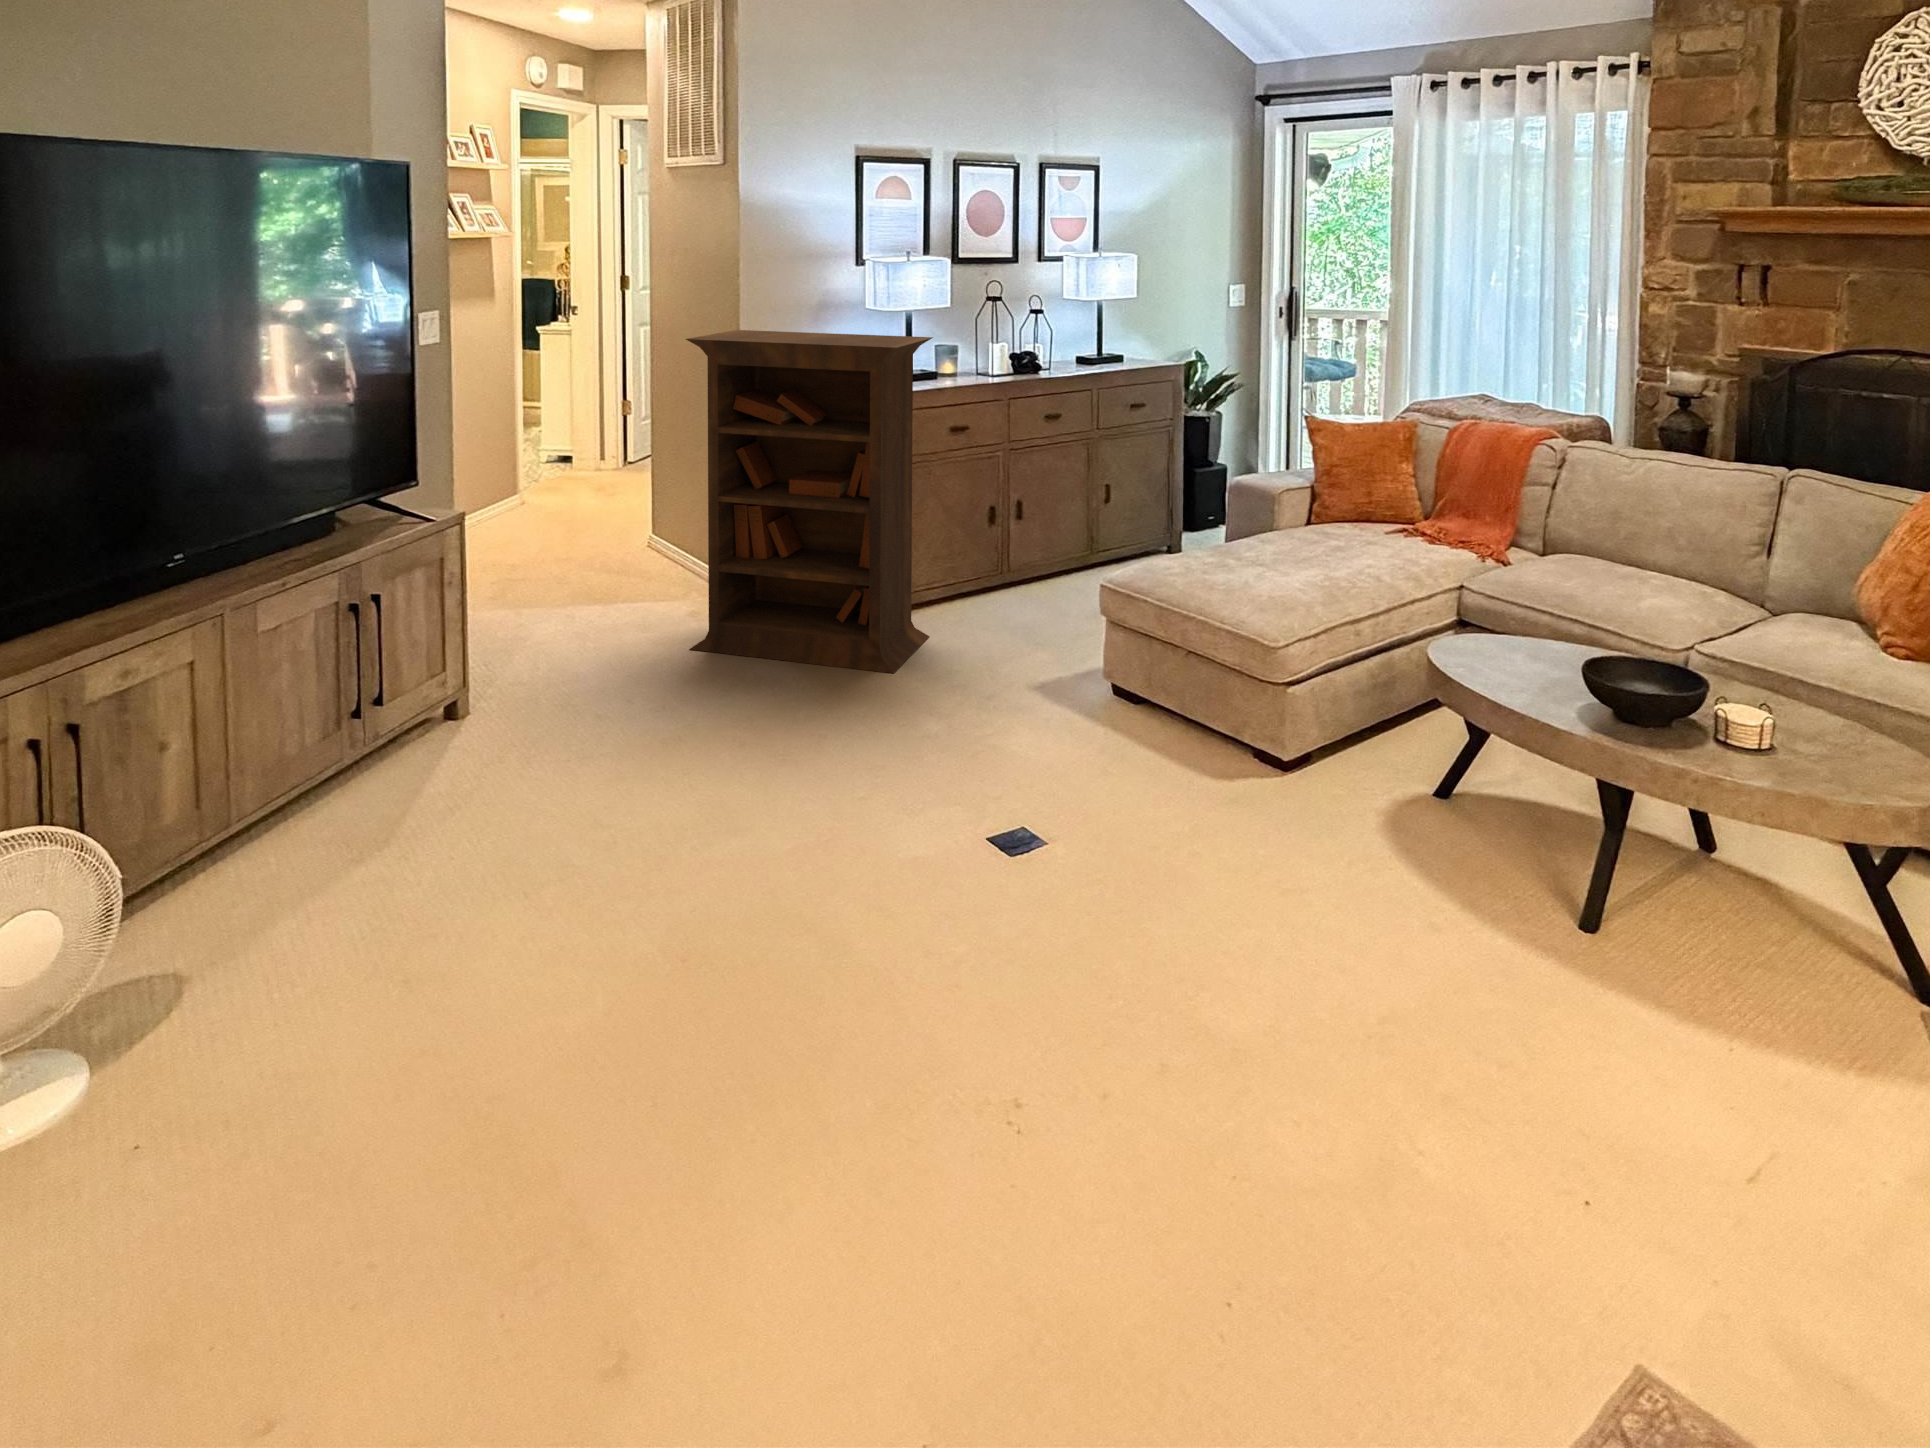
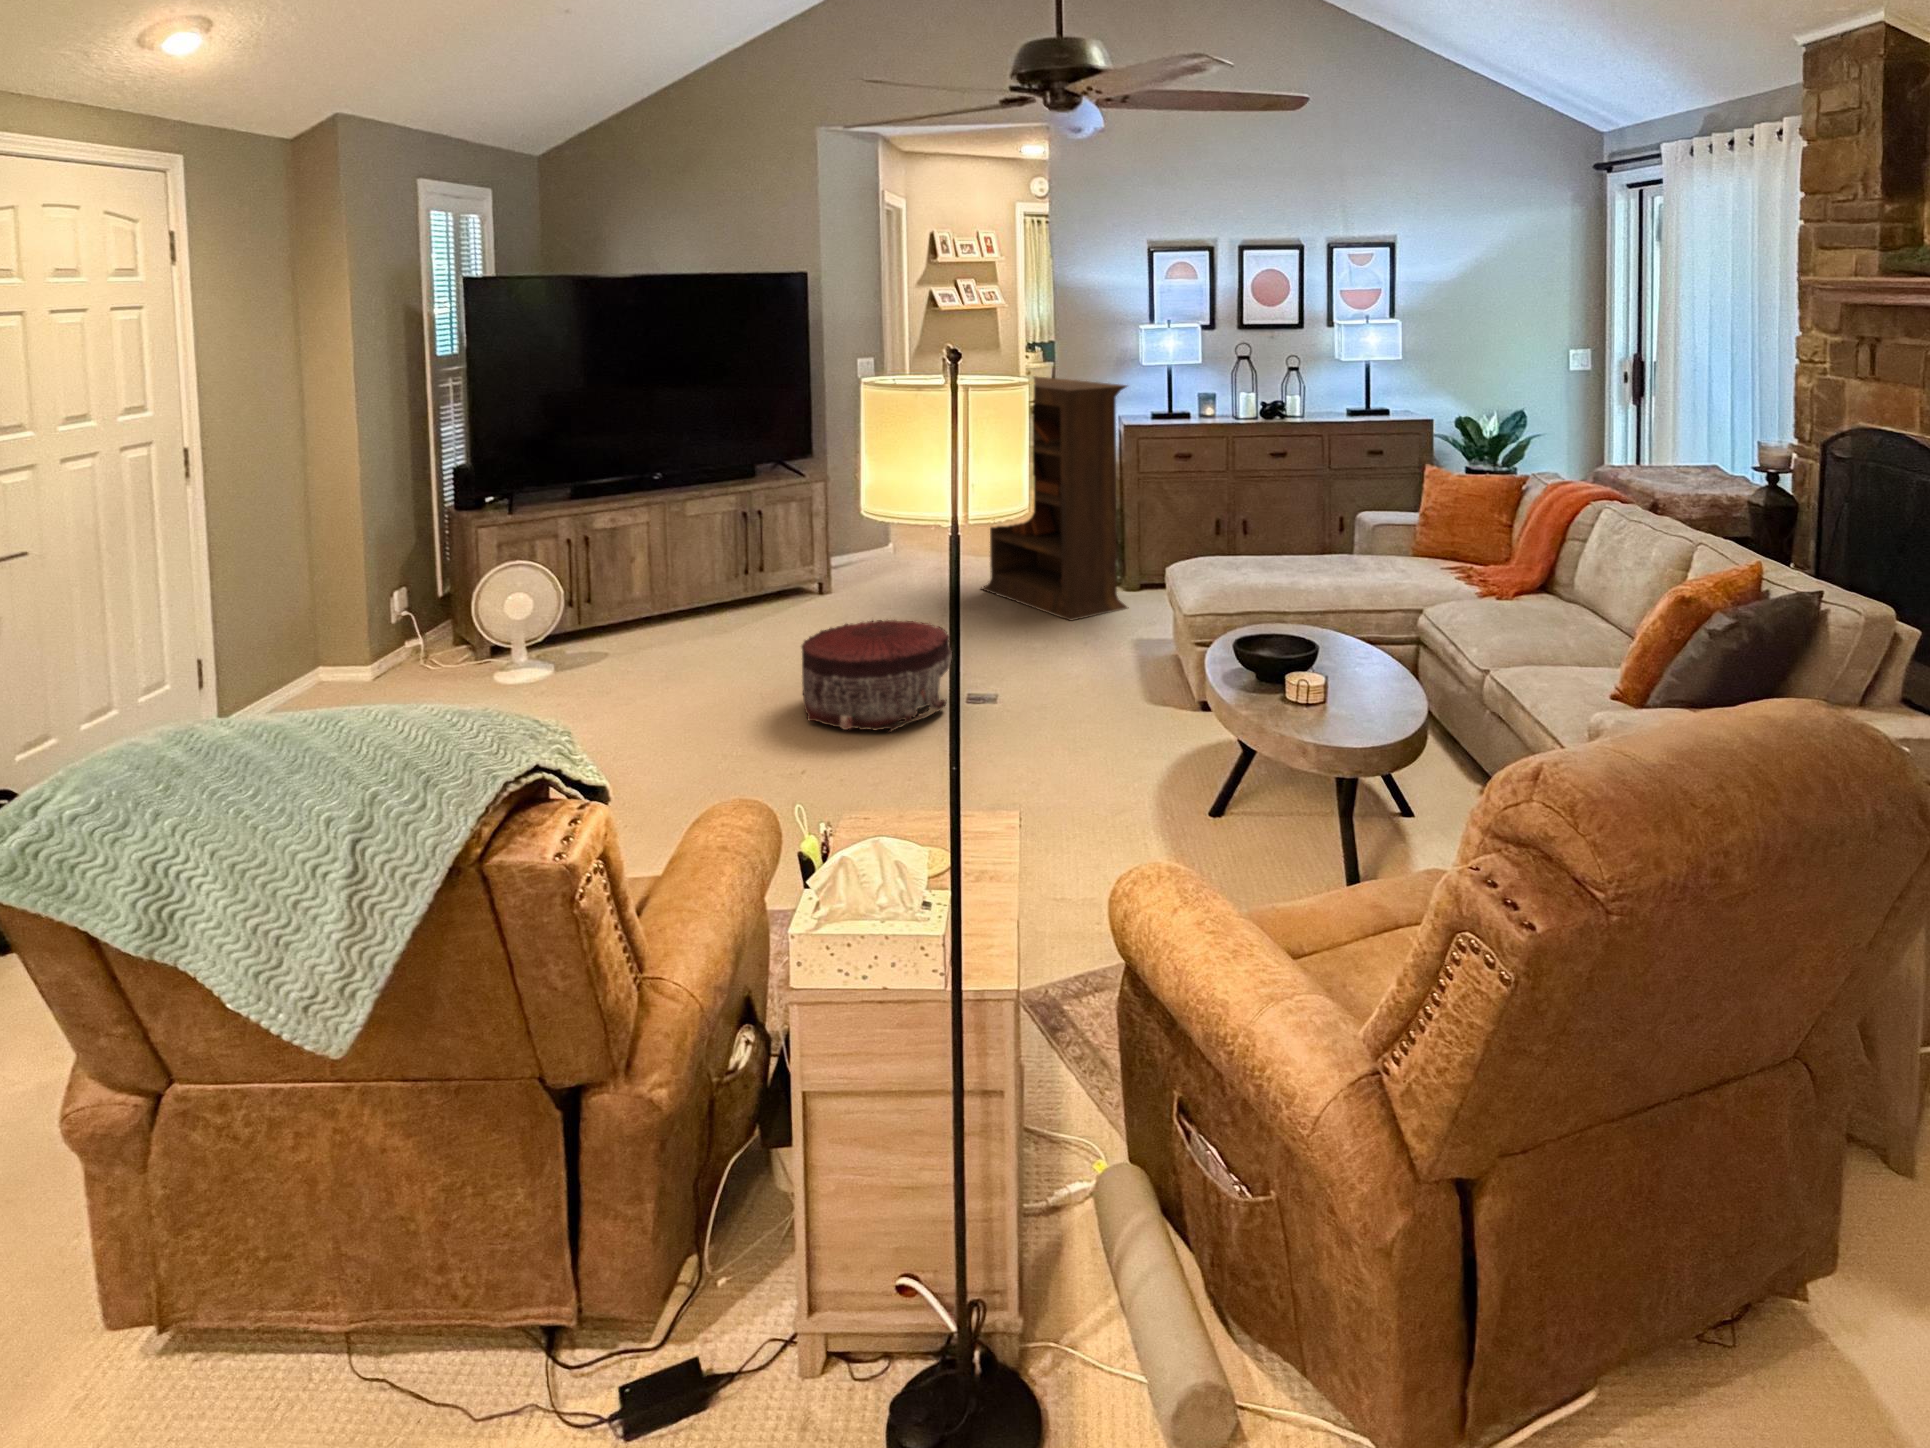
pouf: none [752,742,1020,1001] -> present [802,620,952,732]

